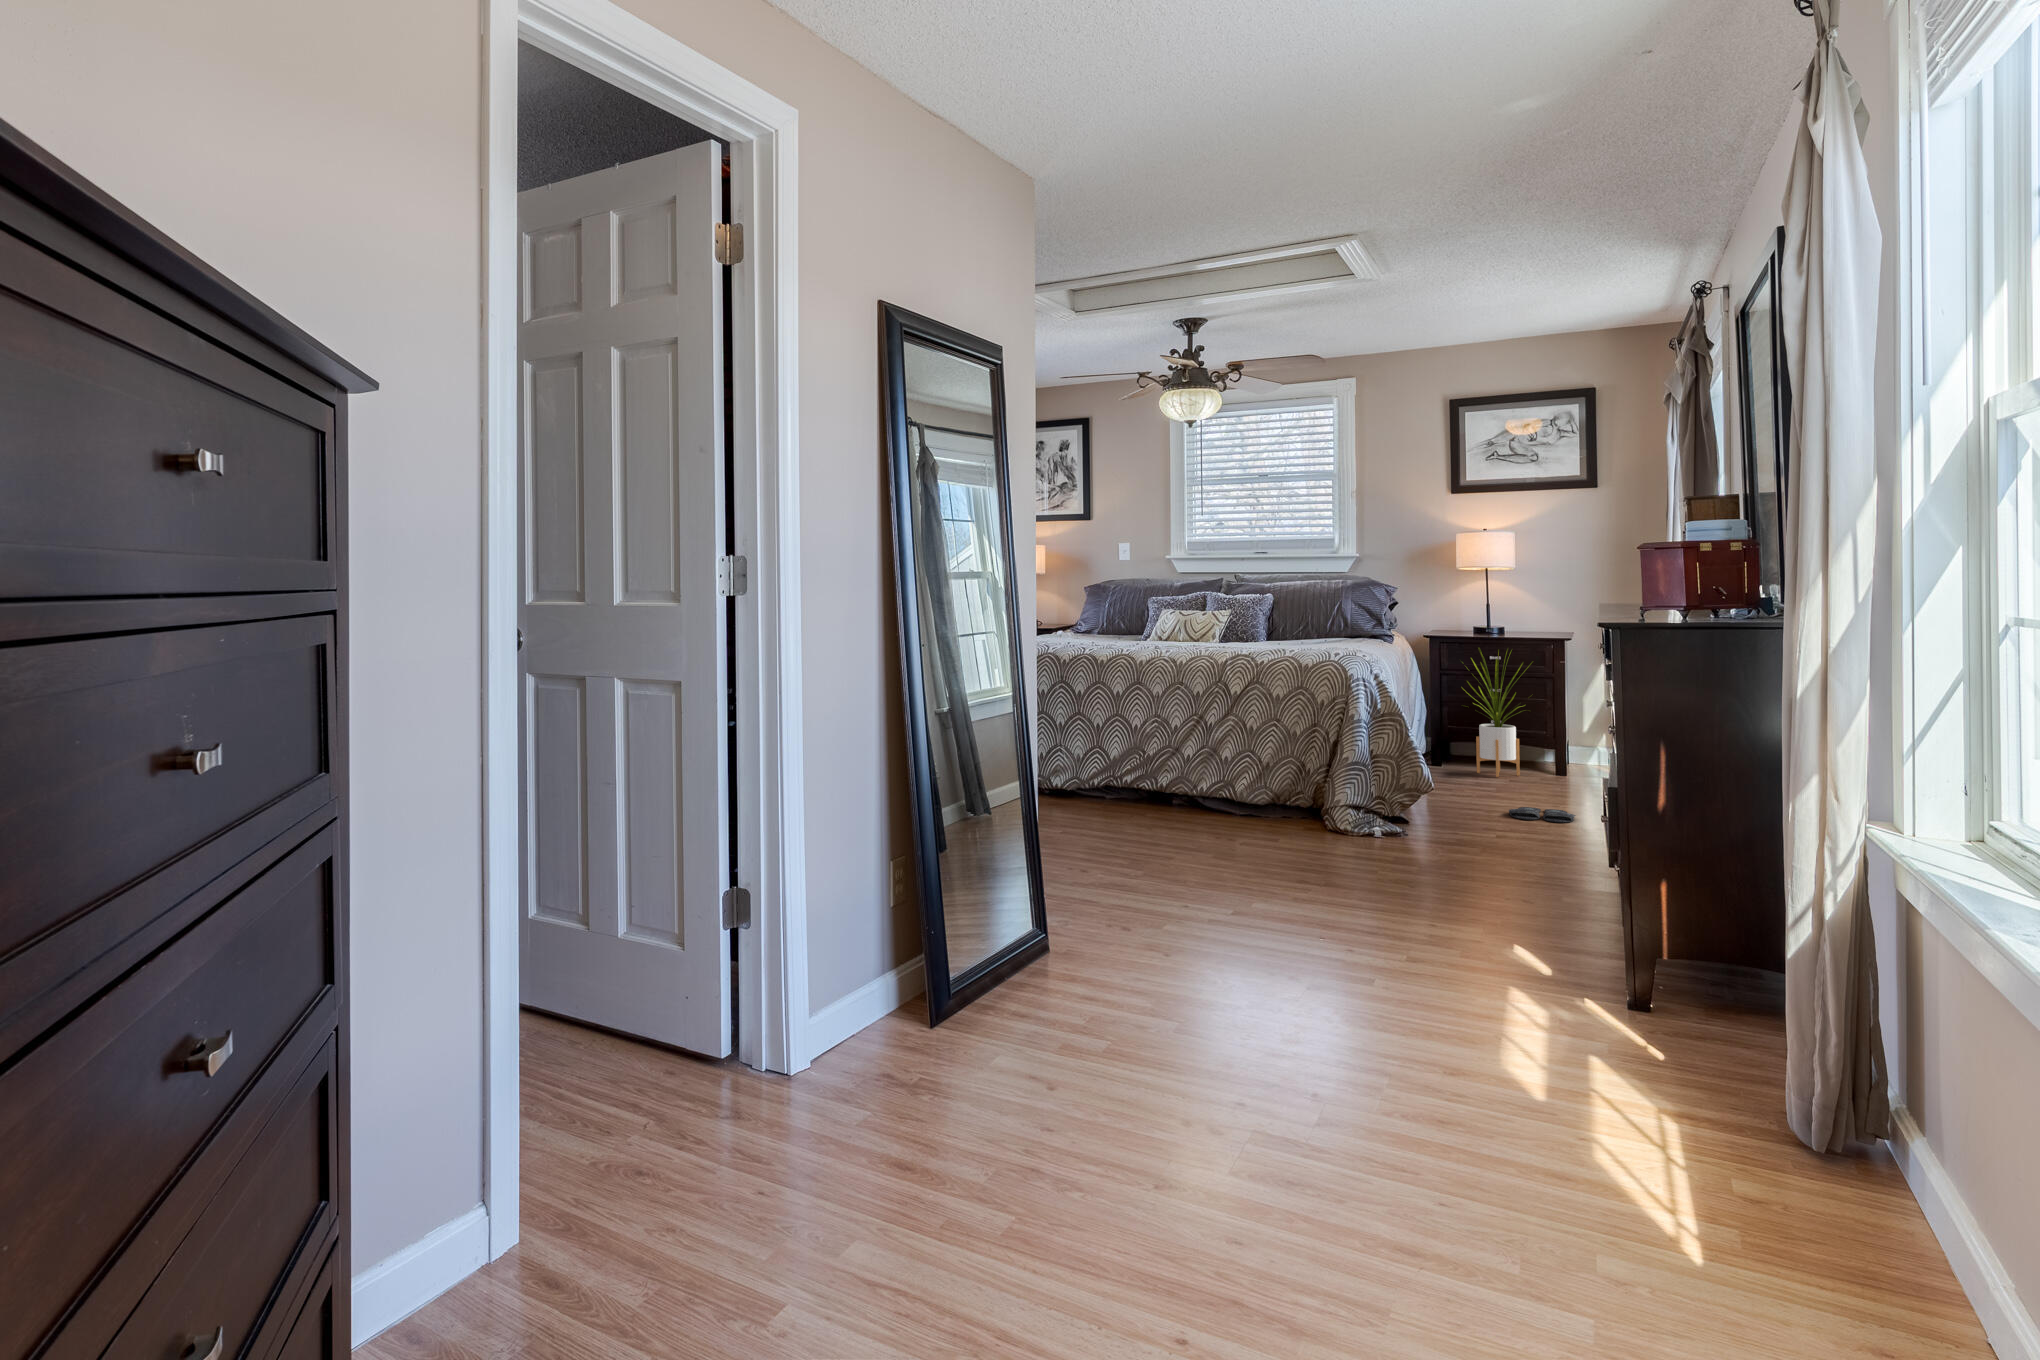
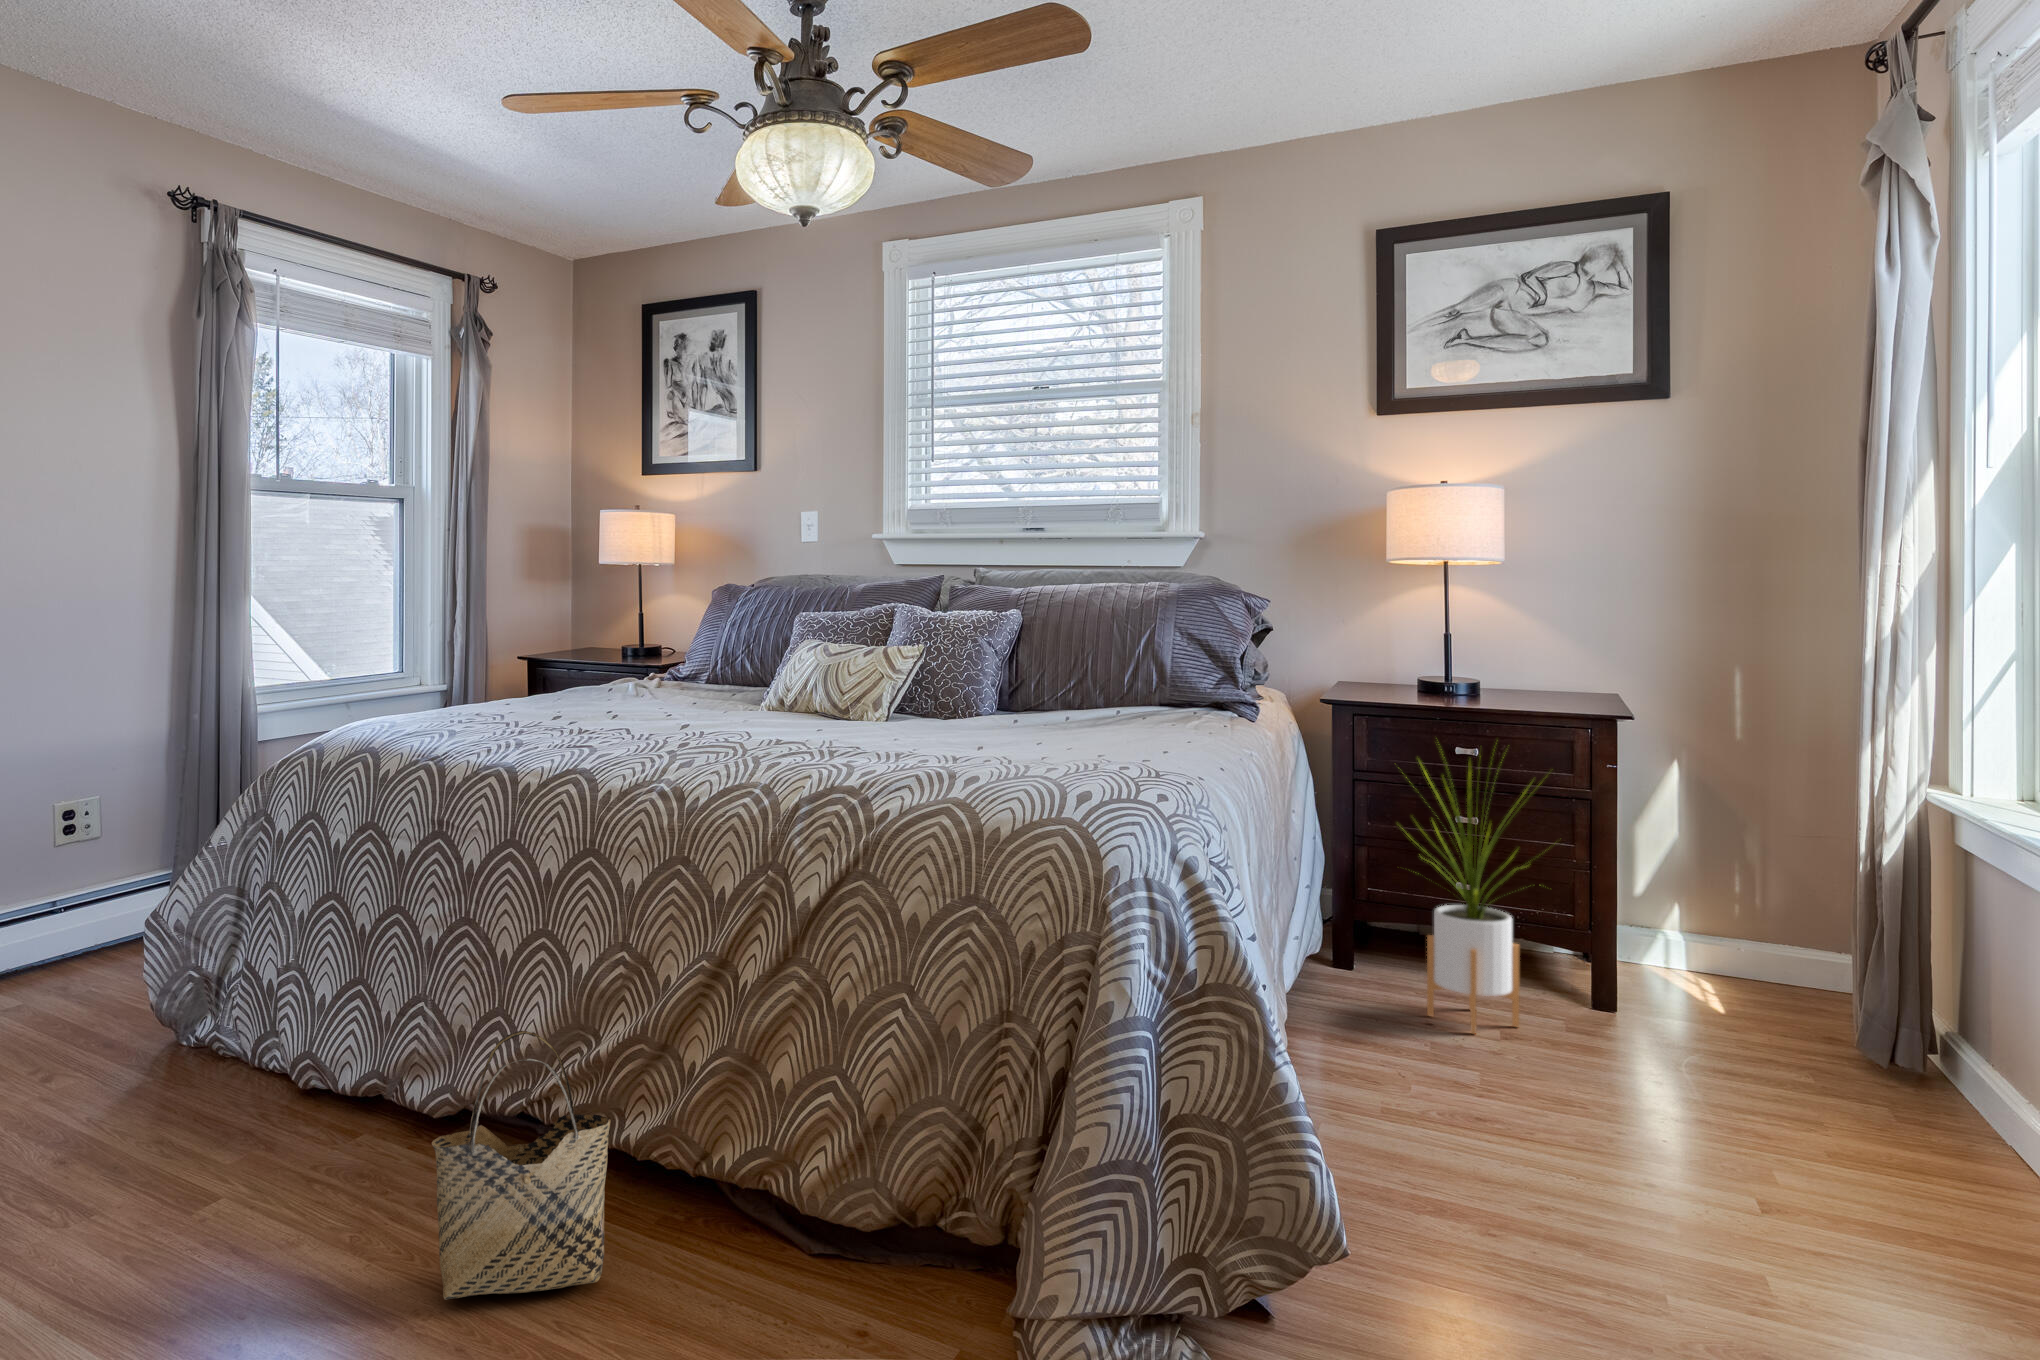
woven basket: none [1115,735,1172,817] -> present [432,1031,611,1300]
slippers: present [1509,807,1576,823] -> none [1535,1195,1720,1297]

